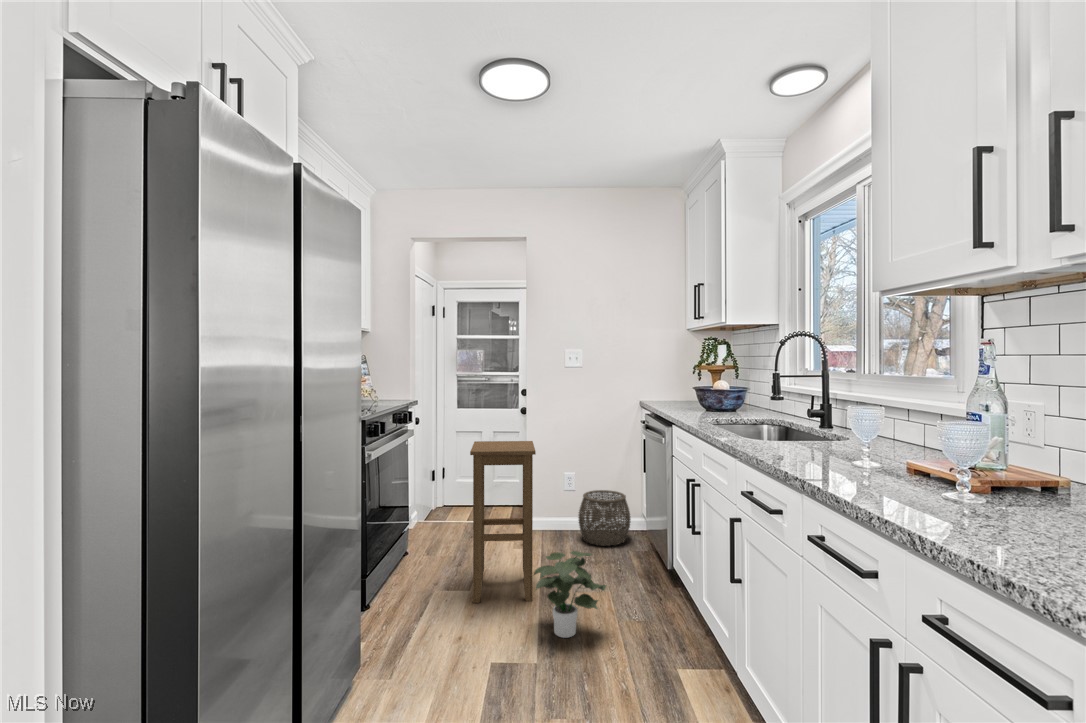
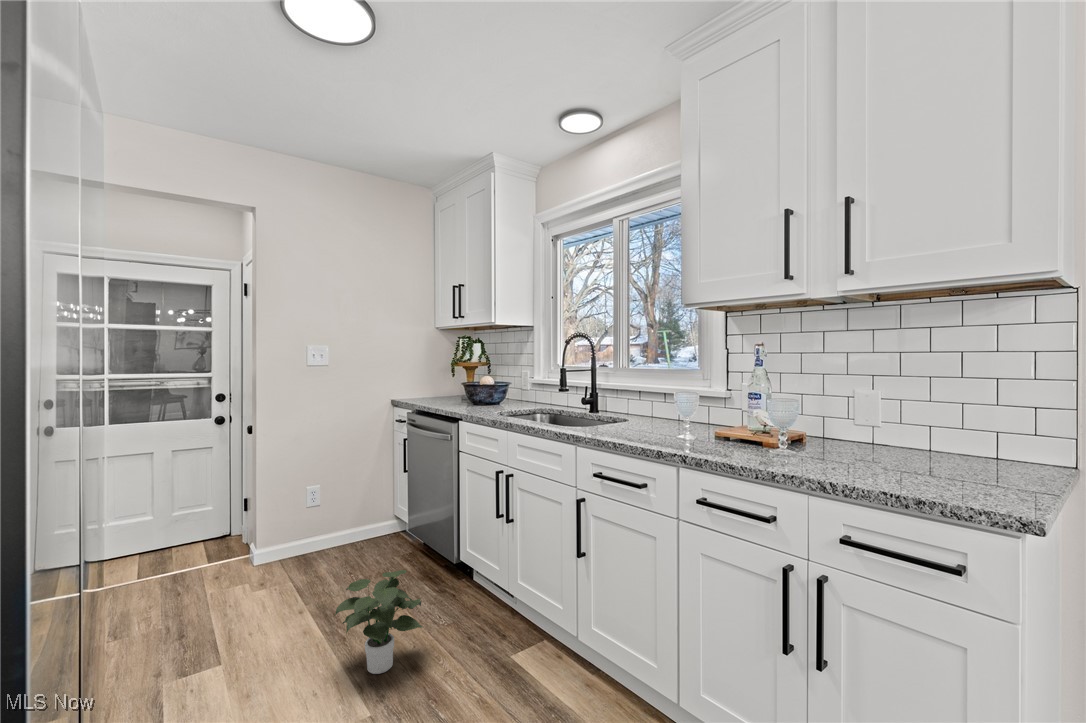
stool: present [470,441,536,603] -> none [215,459,319,678]
woven basket: present [578,490,631,546] -> none [327,499,387,561]

